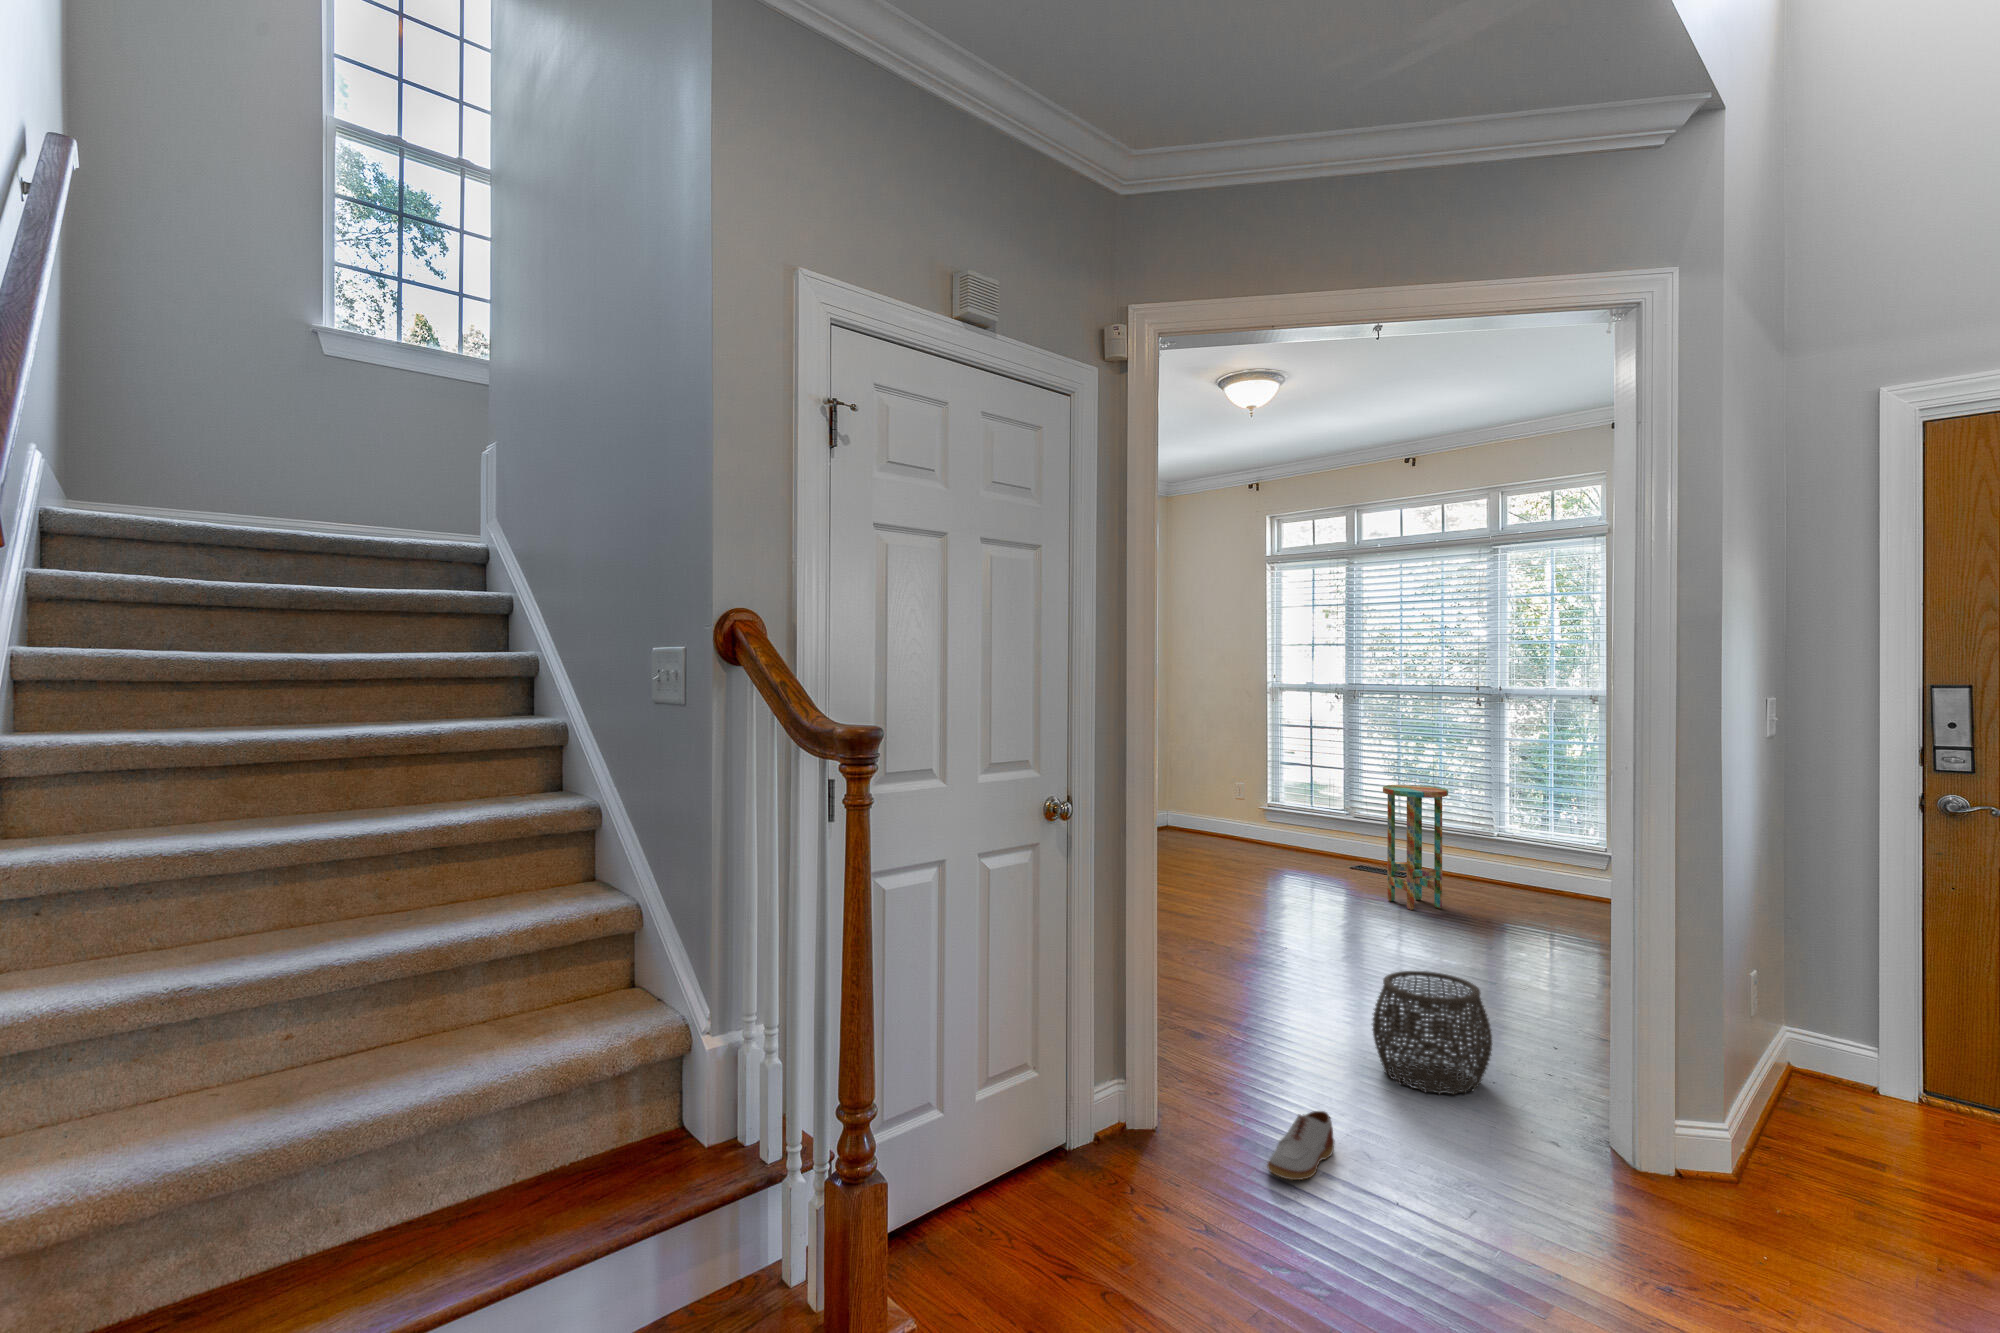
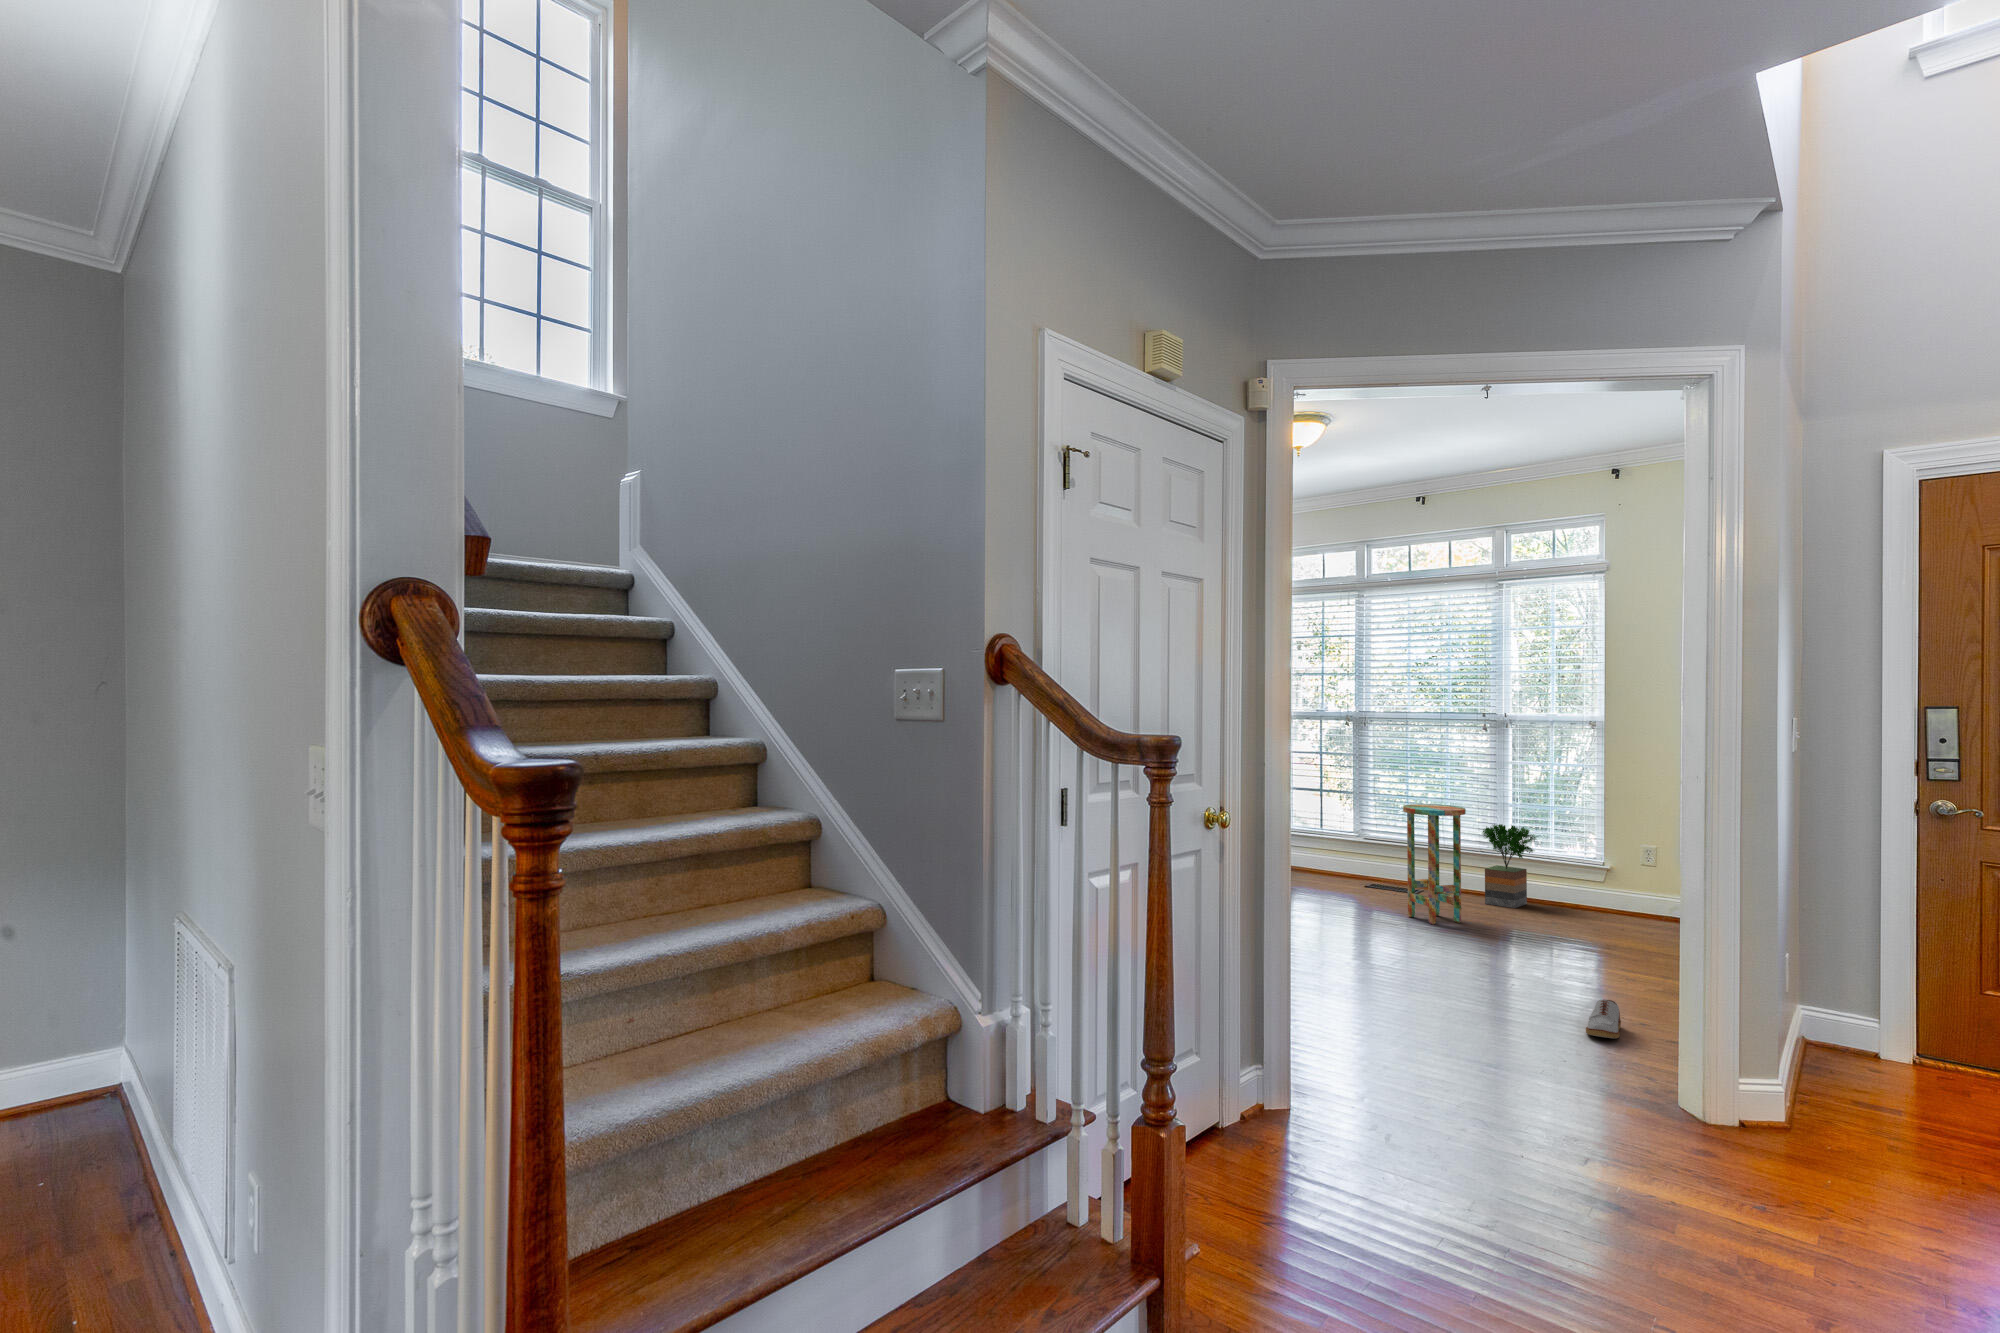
potted tree: none [1473,805,1533,893] -> present [1483,824,1536,908]
woven basket: present [1372,971,1492,1095] -> none [1453,967,1565,1076]
shoe: present [1267,1111,1335,1180] -> present [1586,1000,1621,1038]

